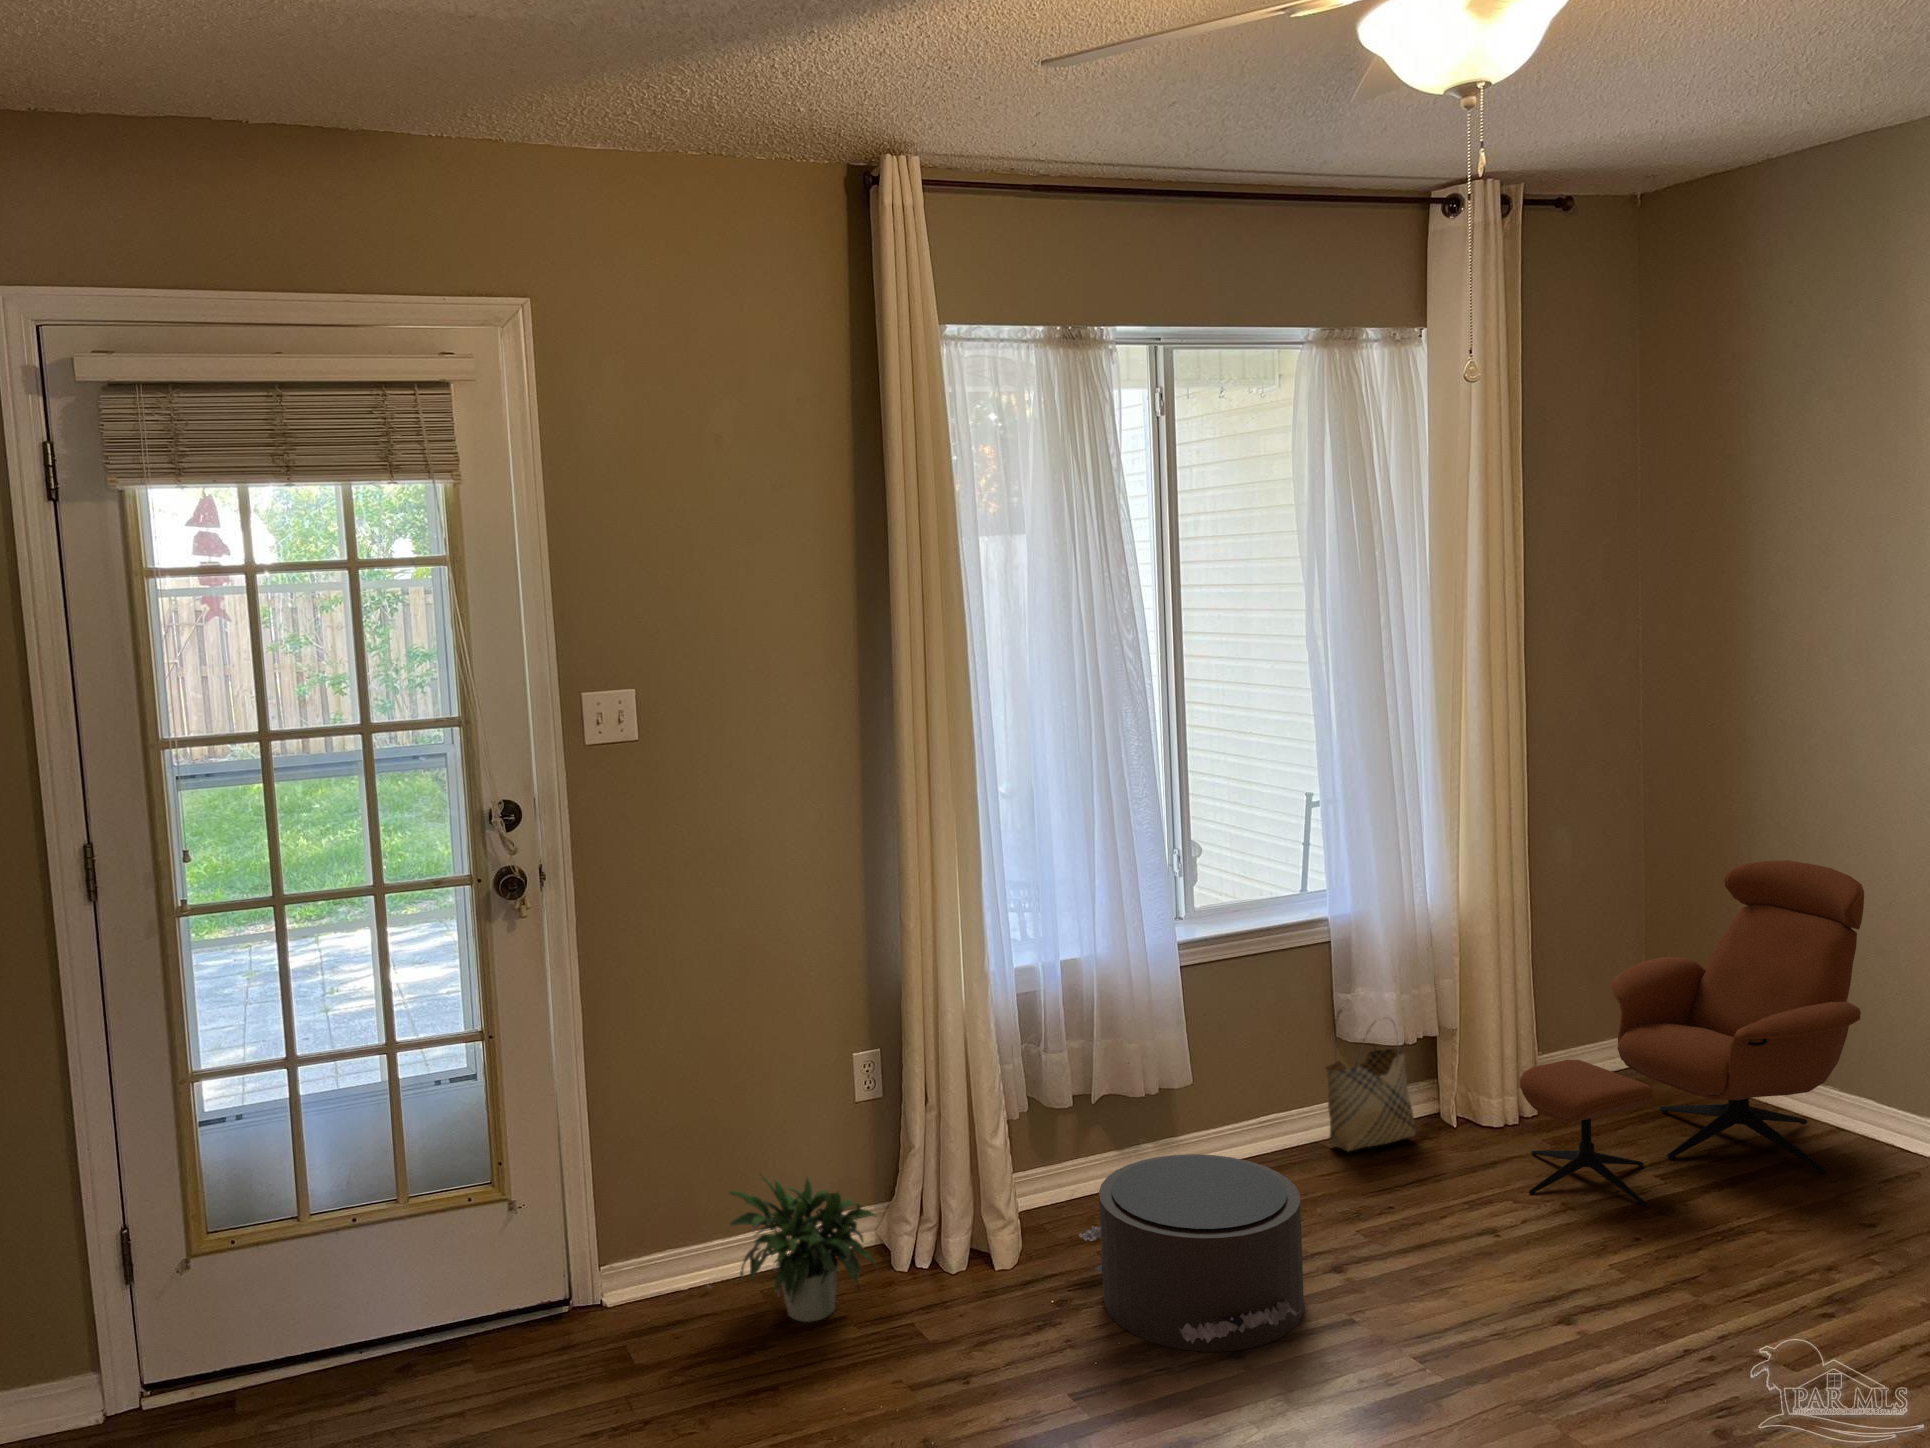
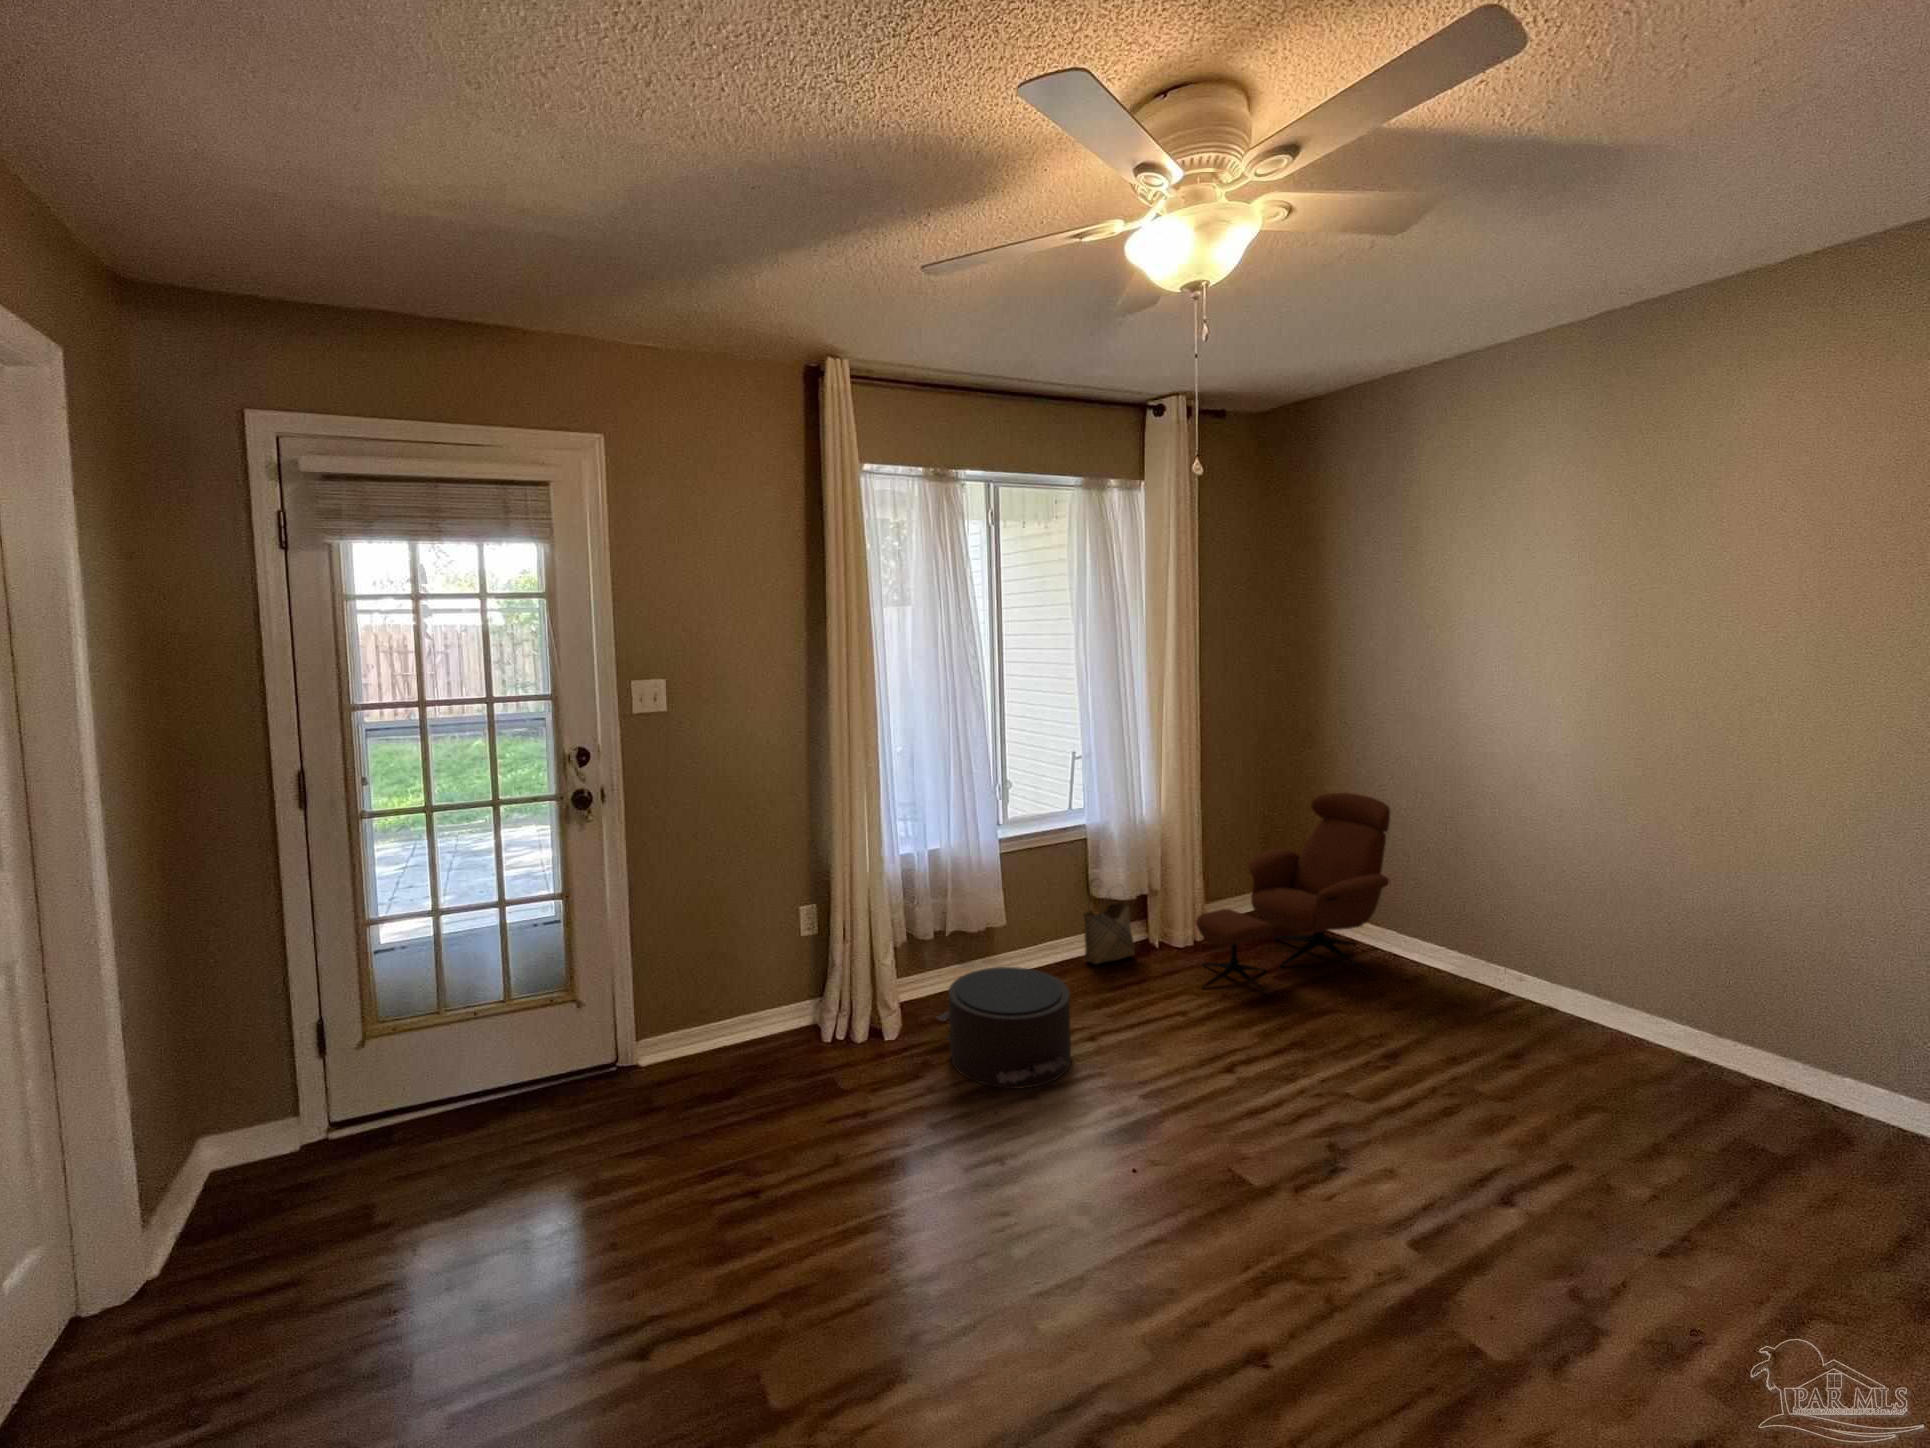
potted plant: present [707,1173,878,1322] -> none [704,981,813,1074]

